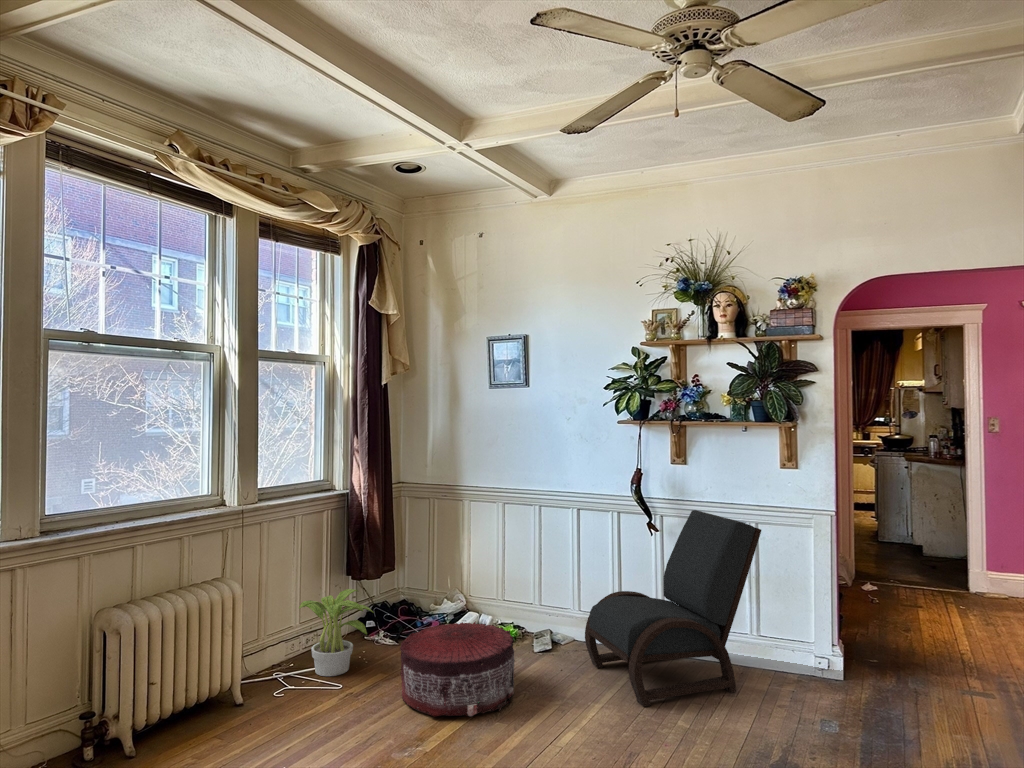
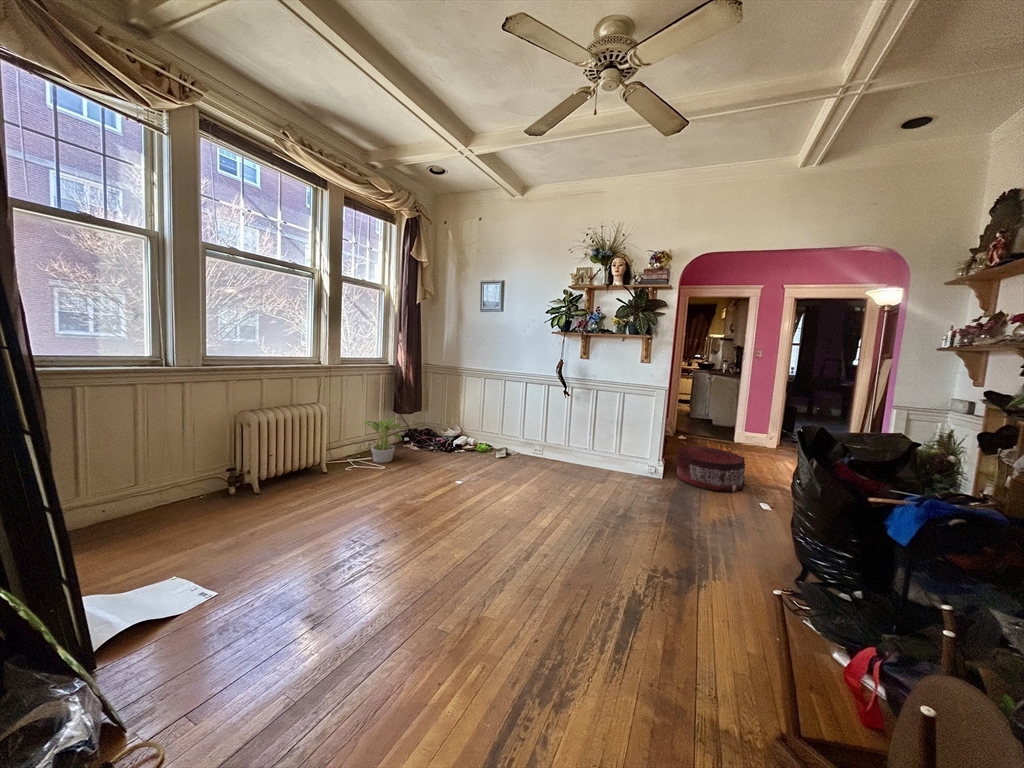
lounge chair: present [585,510,761,707] -> none [524,385,626,484]
pouf: present [400,621,515,717] -> present [676,446,746,491]

